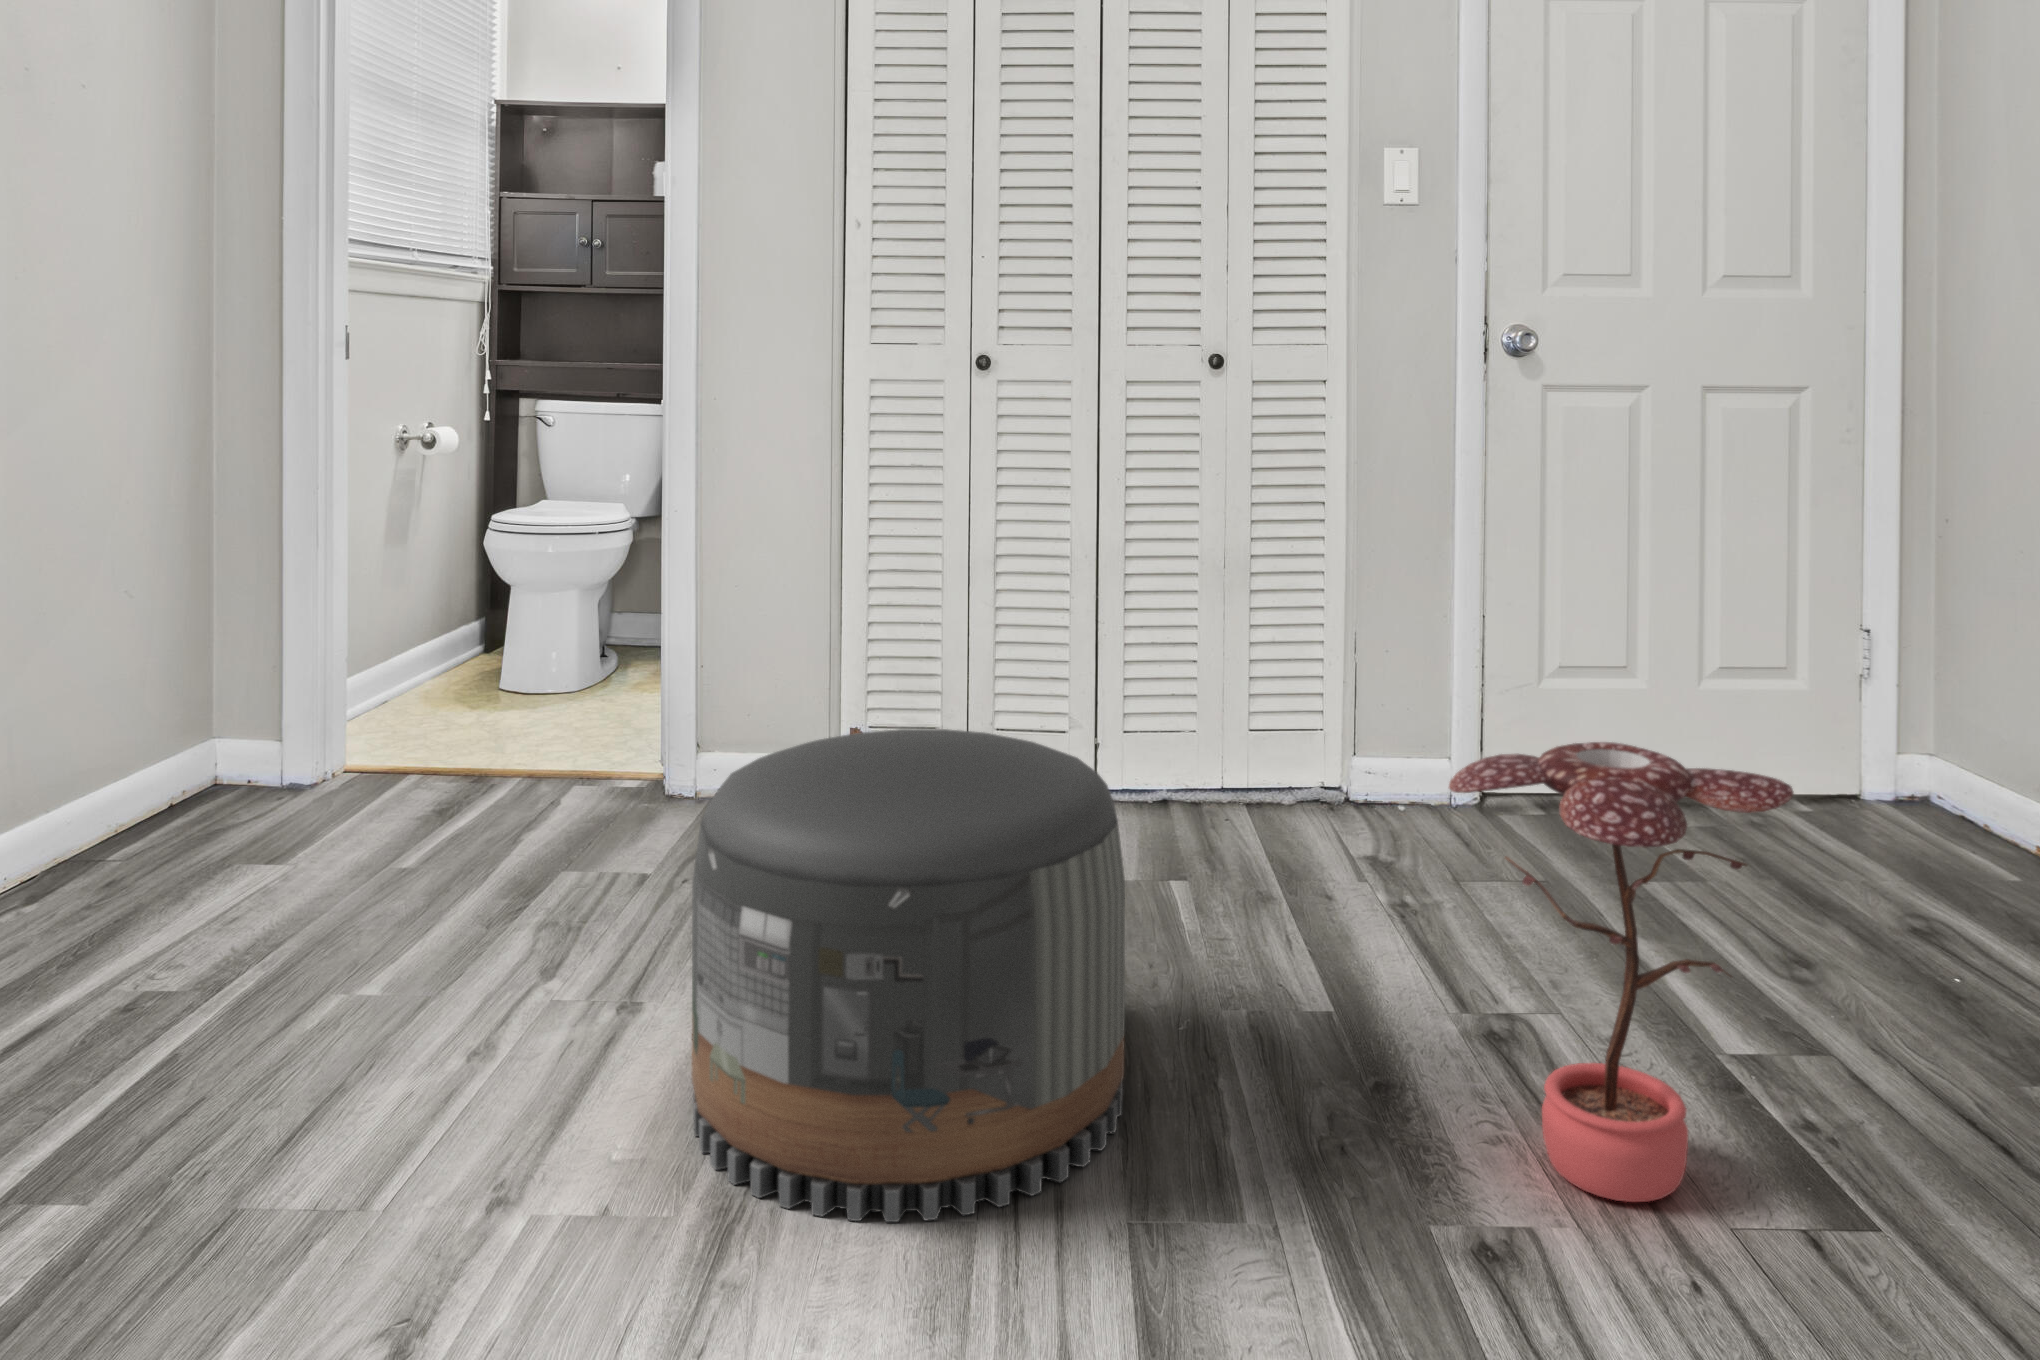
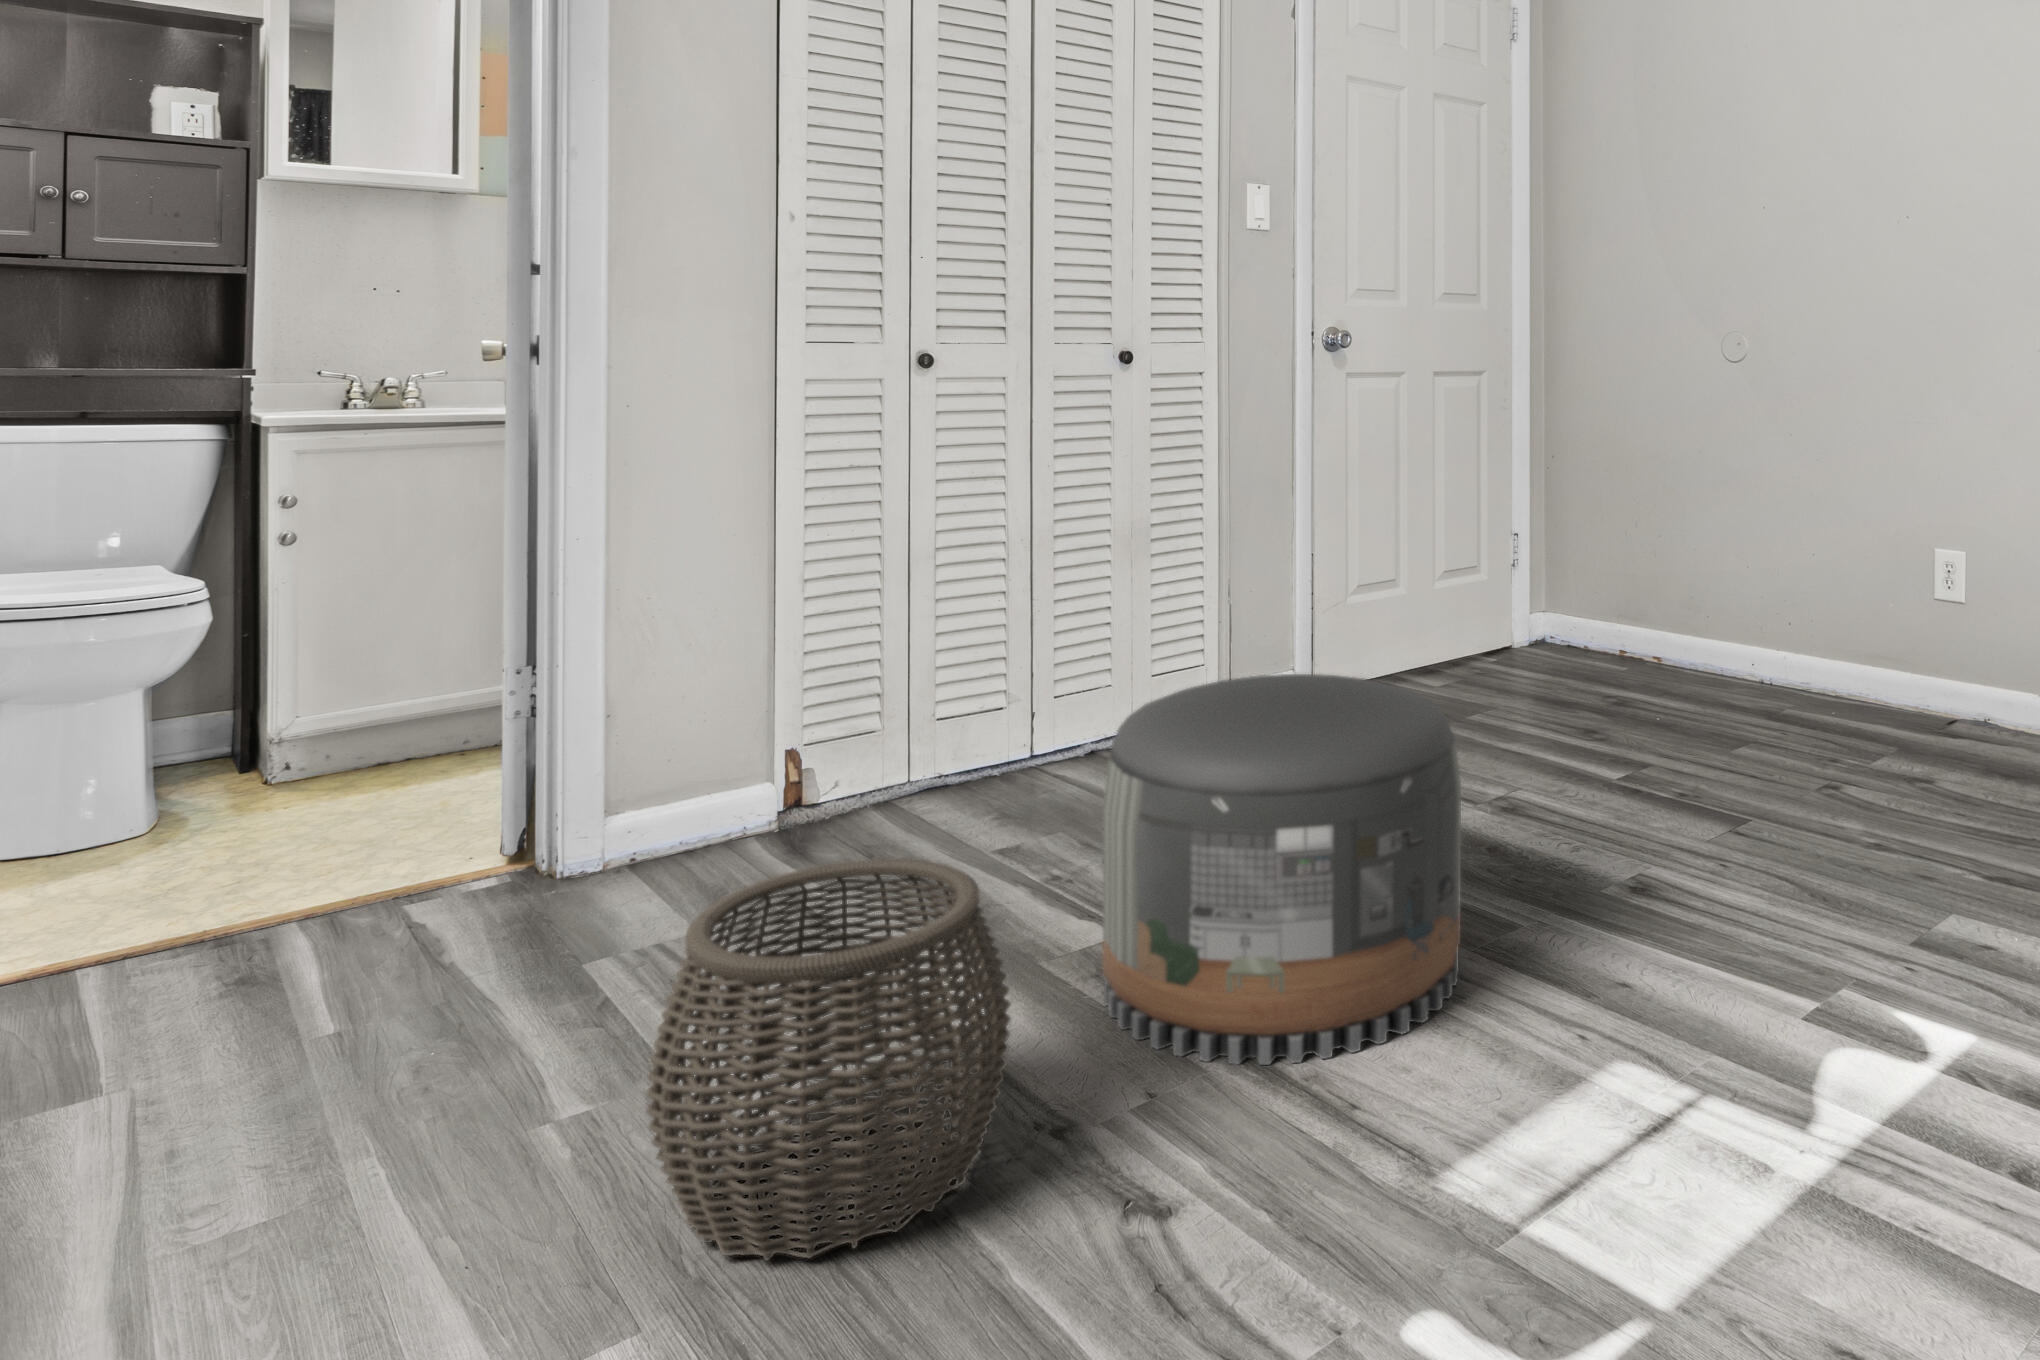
potted plant: present [1449,742,1793,1202] -> none [1598,600,1765,870]
woven basket: none [172,816,513,1176] -> present [646,859,1011,1261]

